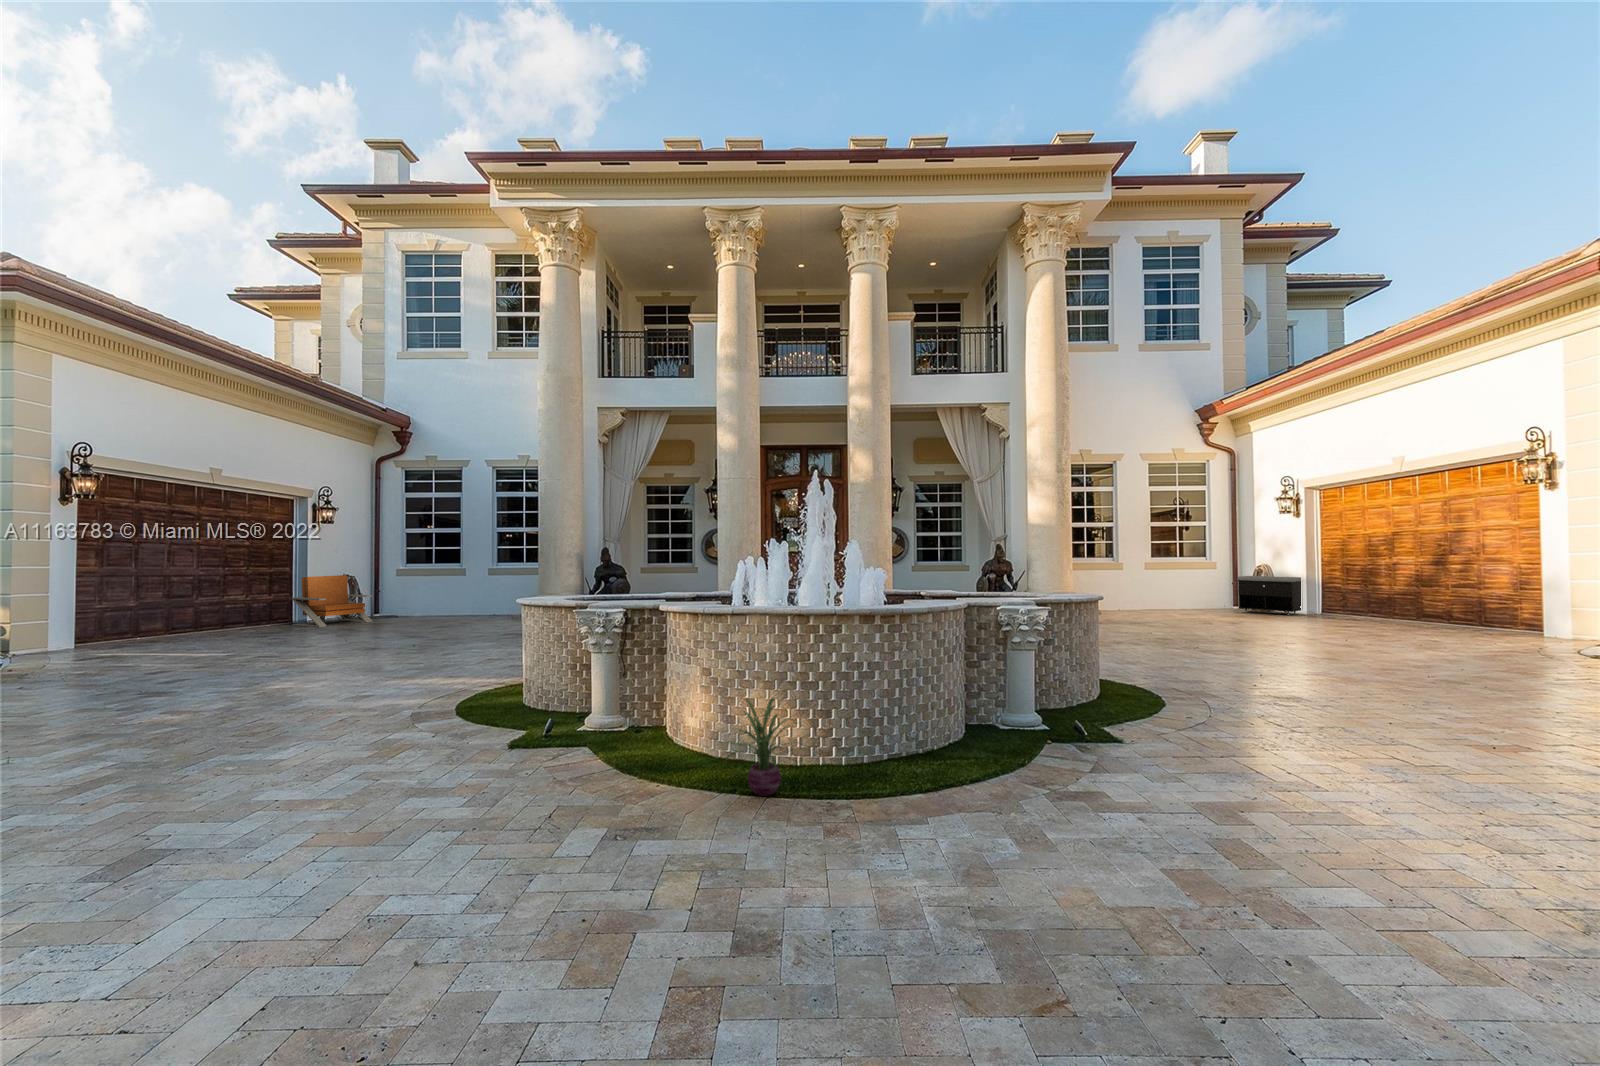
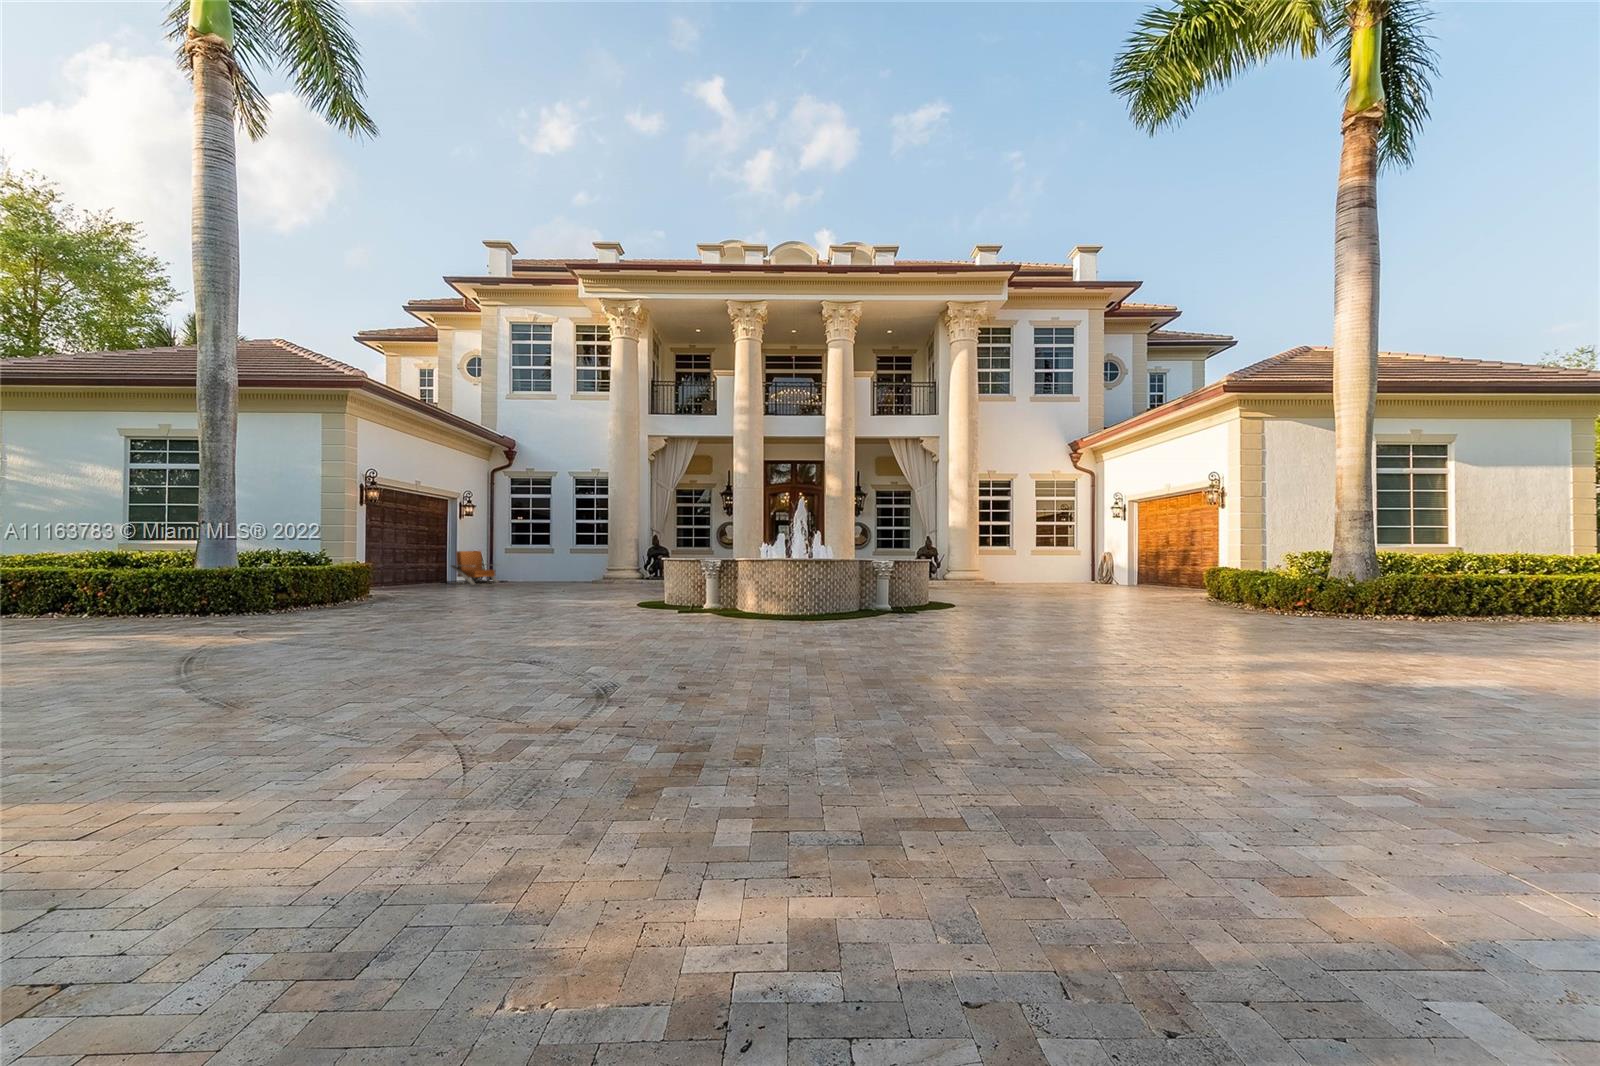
storage bench: present [1238,576,1301,615] -> none [1089,559,1129,585]
decorative plant: present [725,698,800,796] -> none [763,589,800,623]

